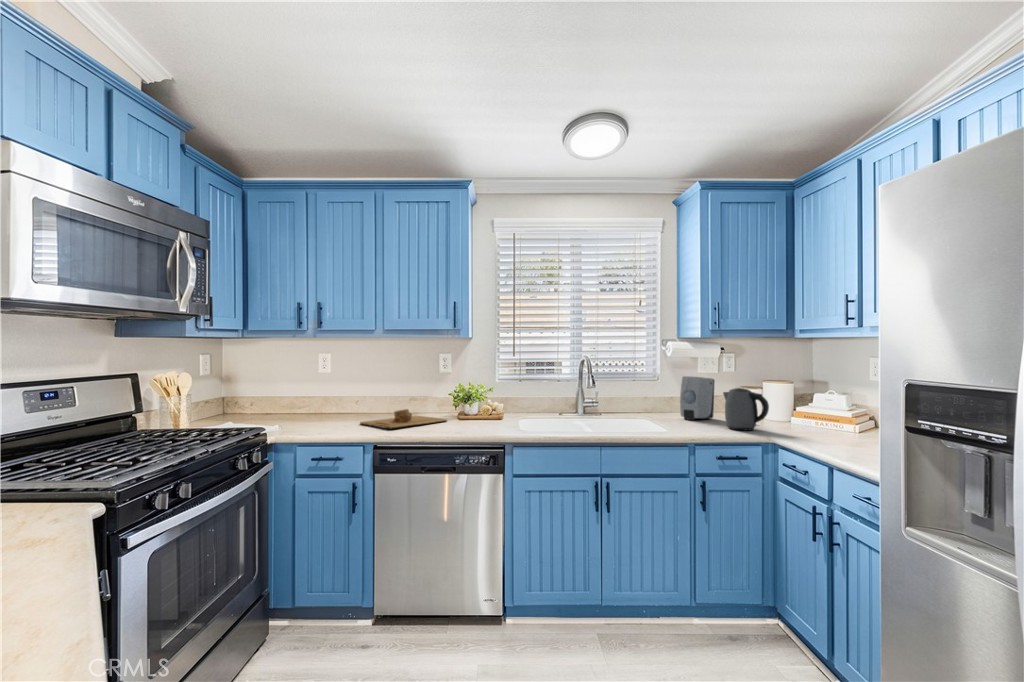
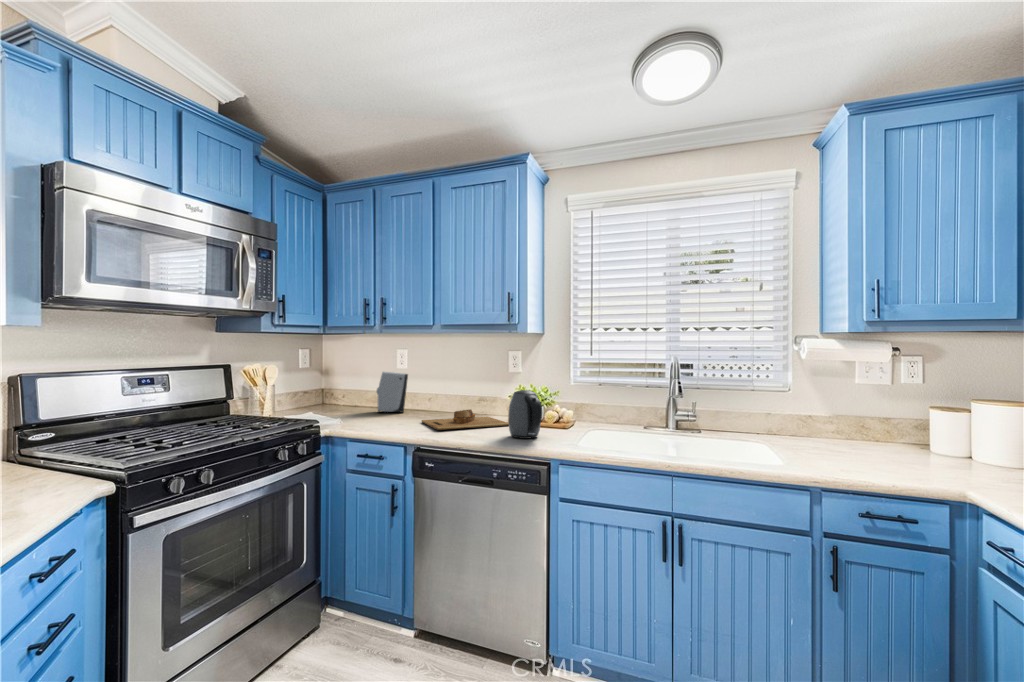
soap dispenser: present [680,376,714,420] -> present [377,372,408,413]
kettle: present [723,388,769,430] -> present [508,390,542,439]

